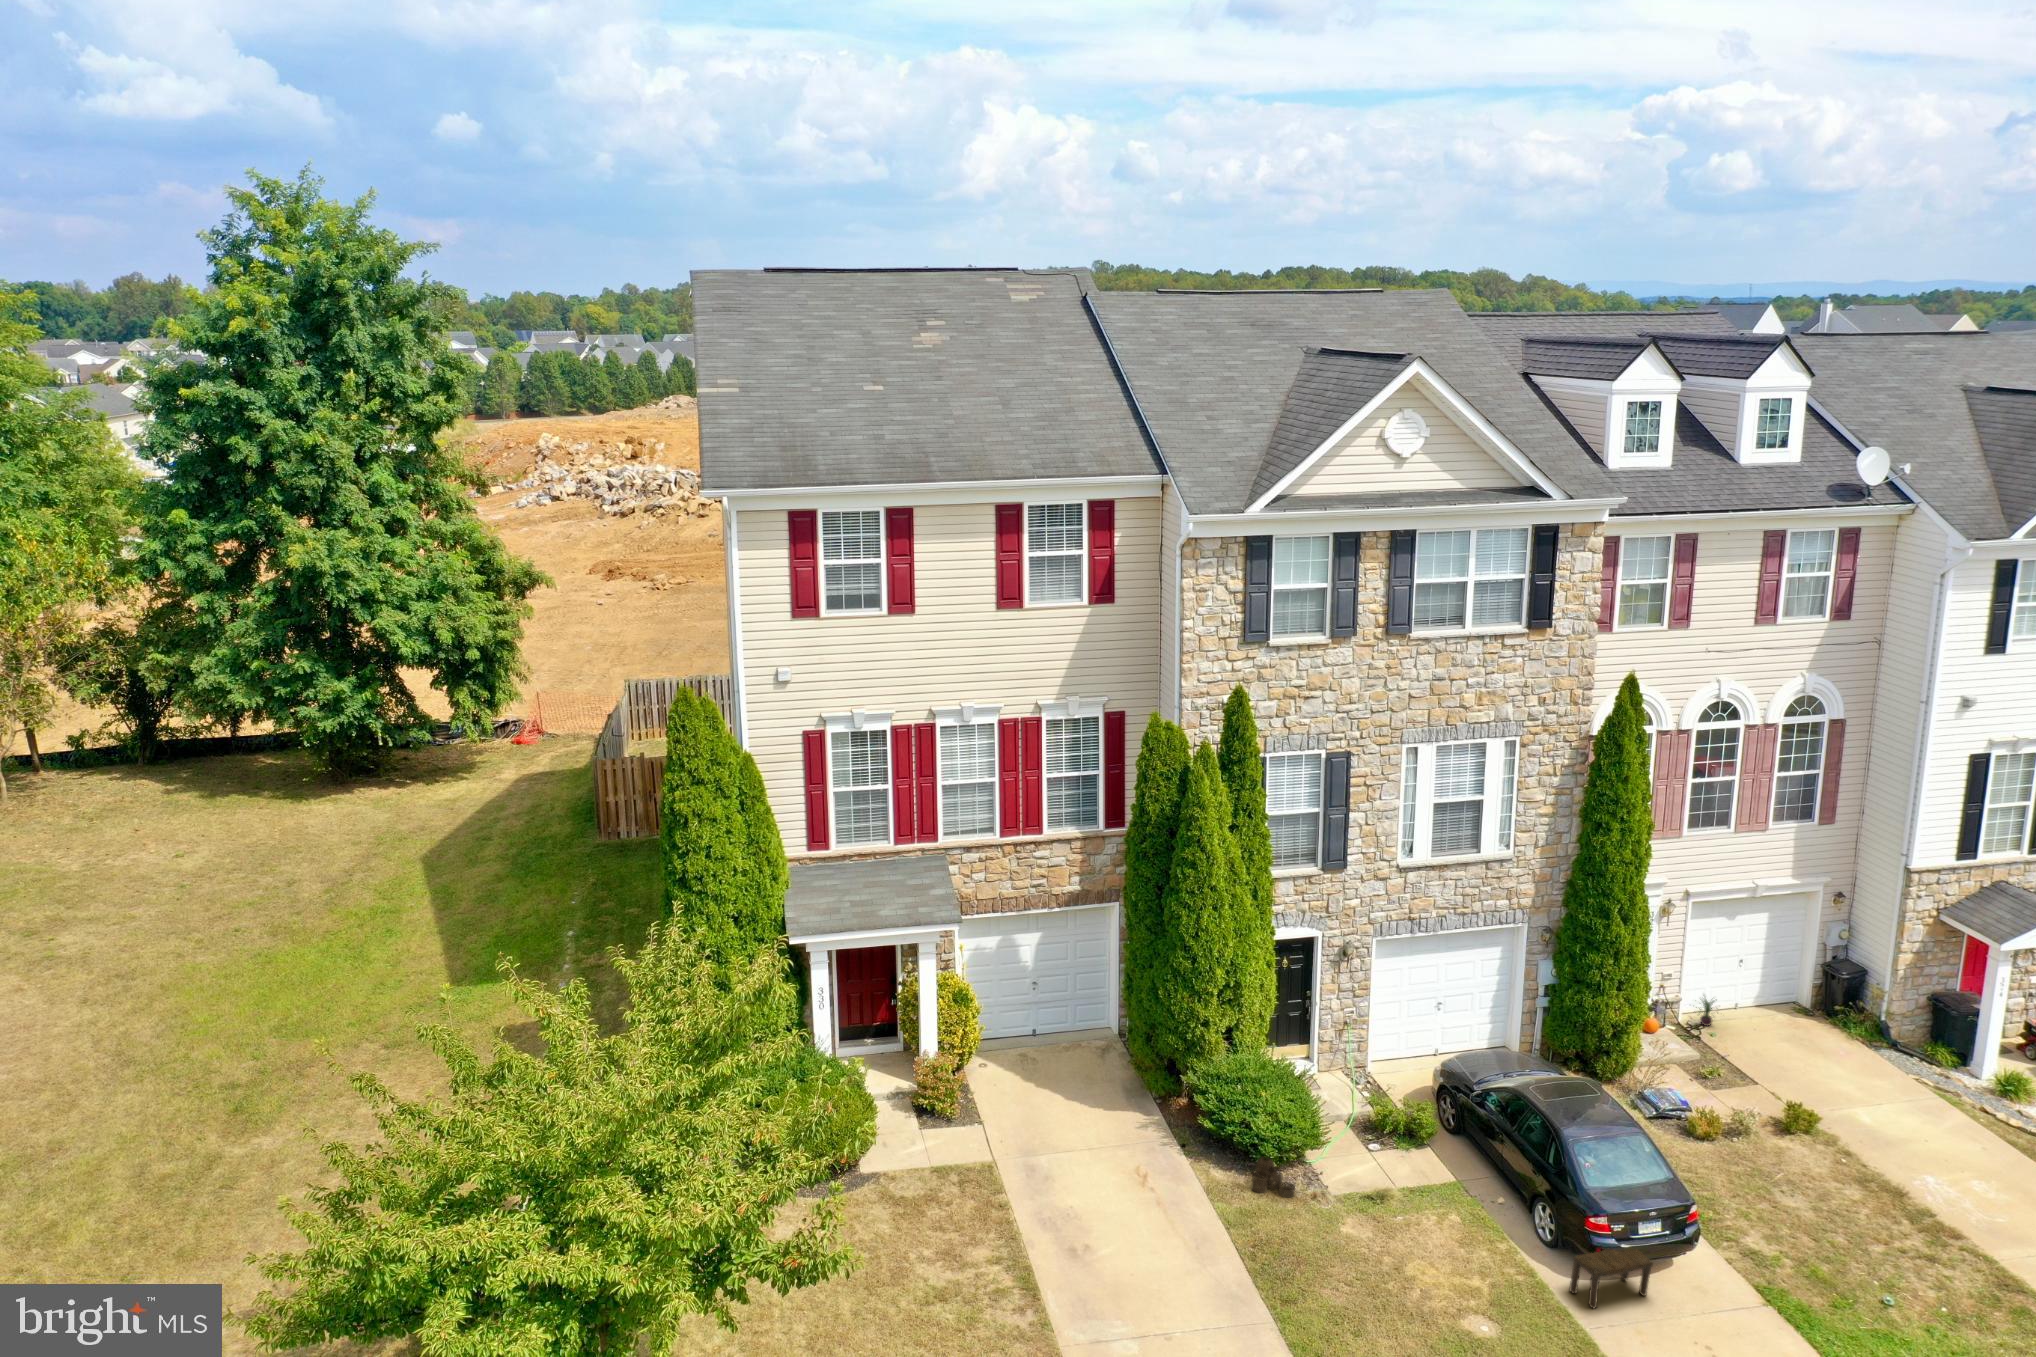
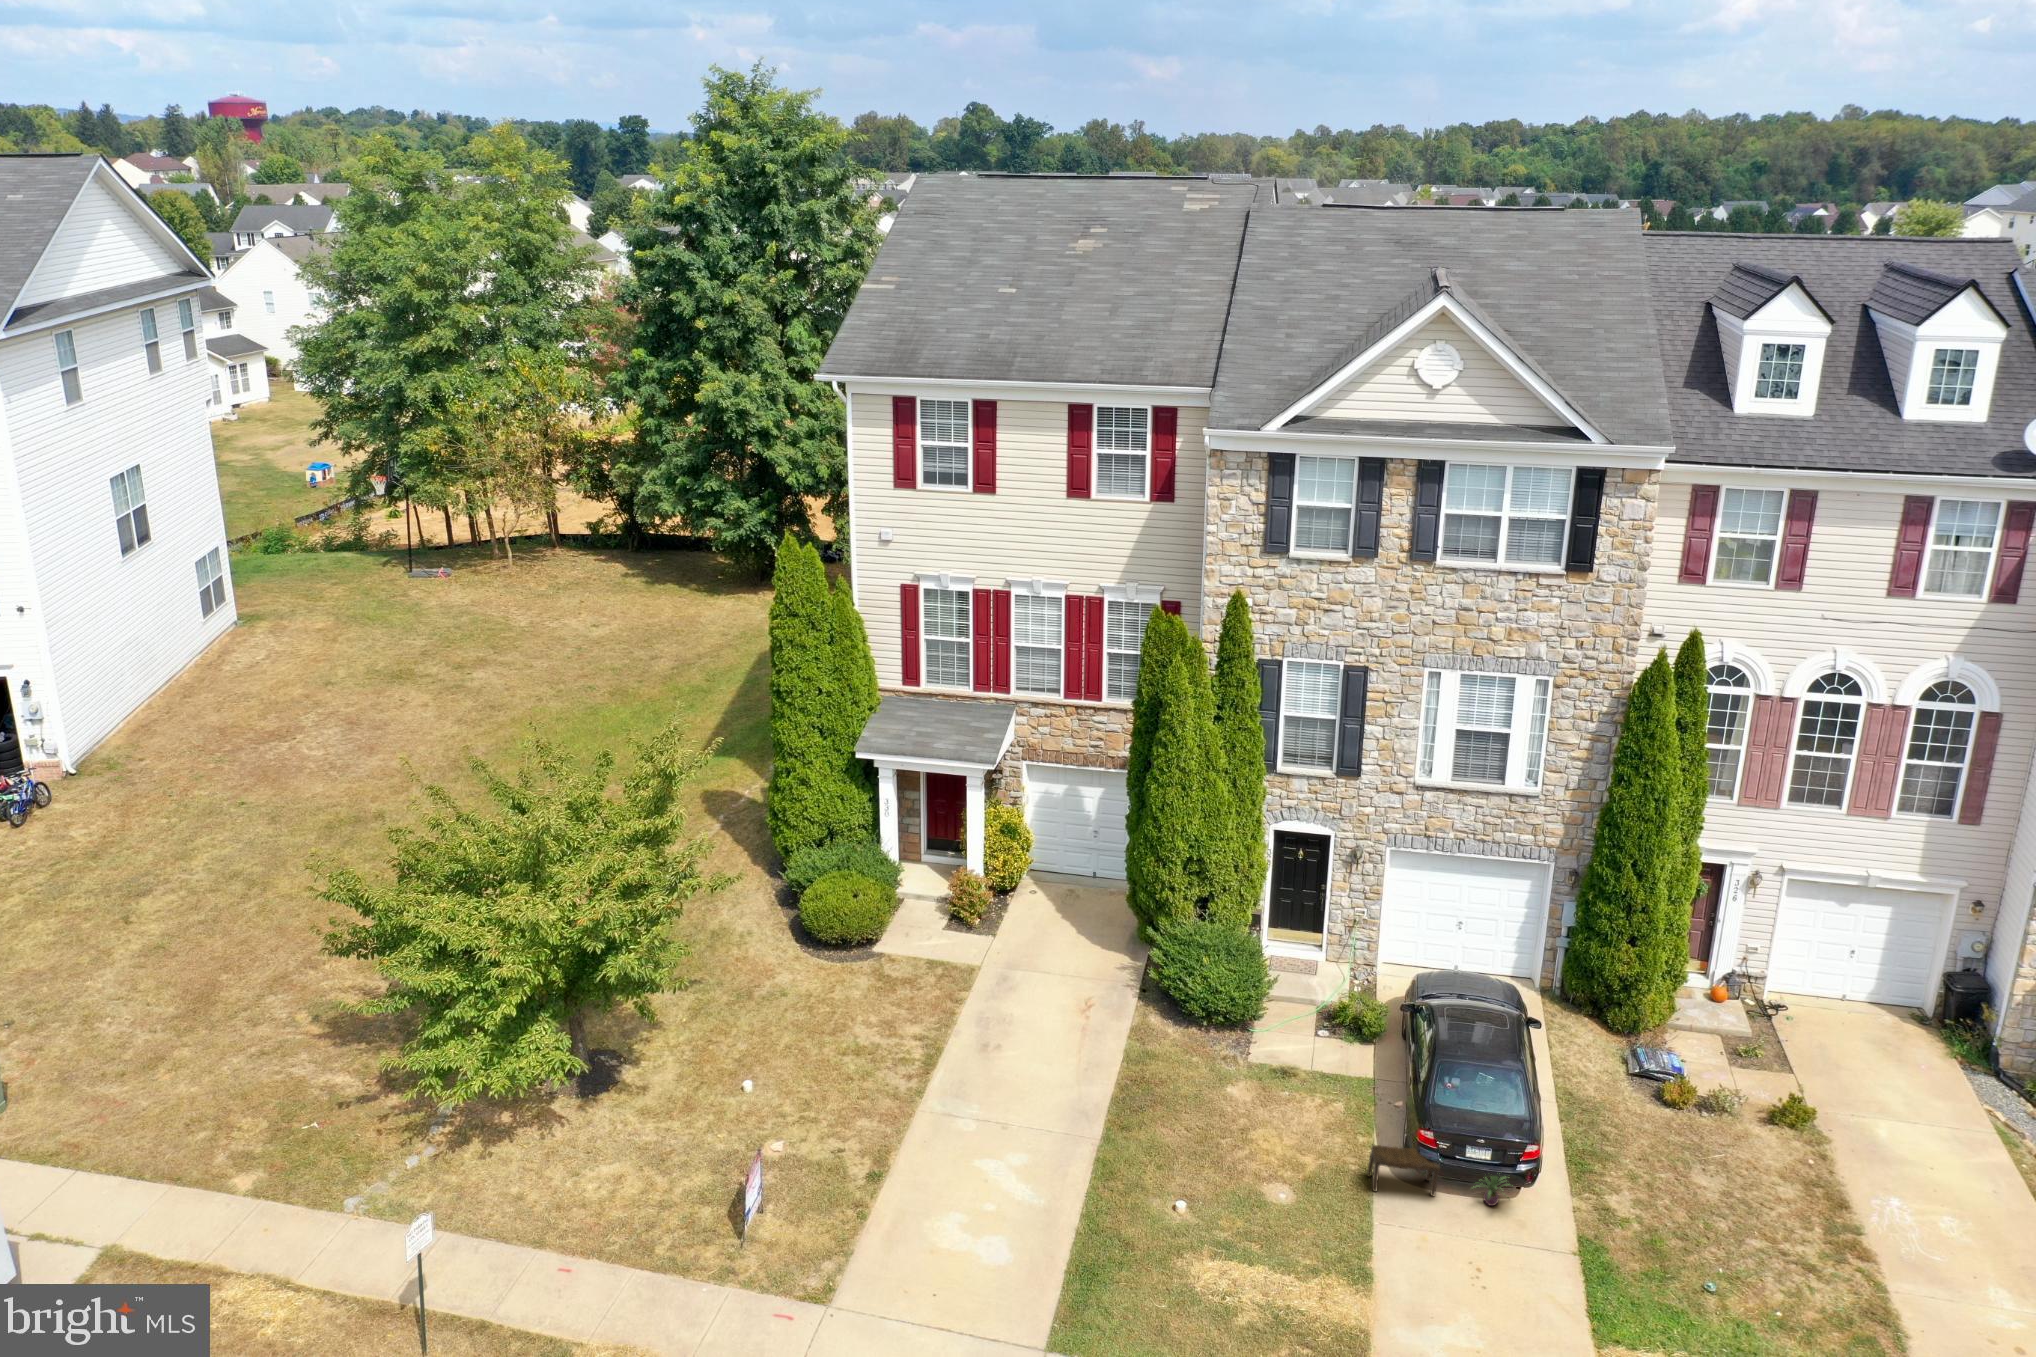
decorative plant: present [1696,999,1714,1026] -> present [1484,1176,1510,1206]
woven basket: present [1252,1157,1295,1197] -> none [1165,1010,1200,1047]

